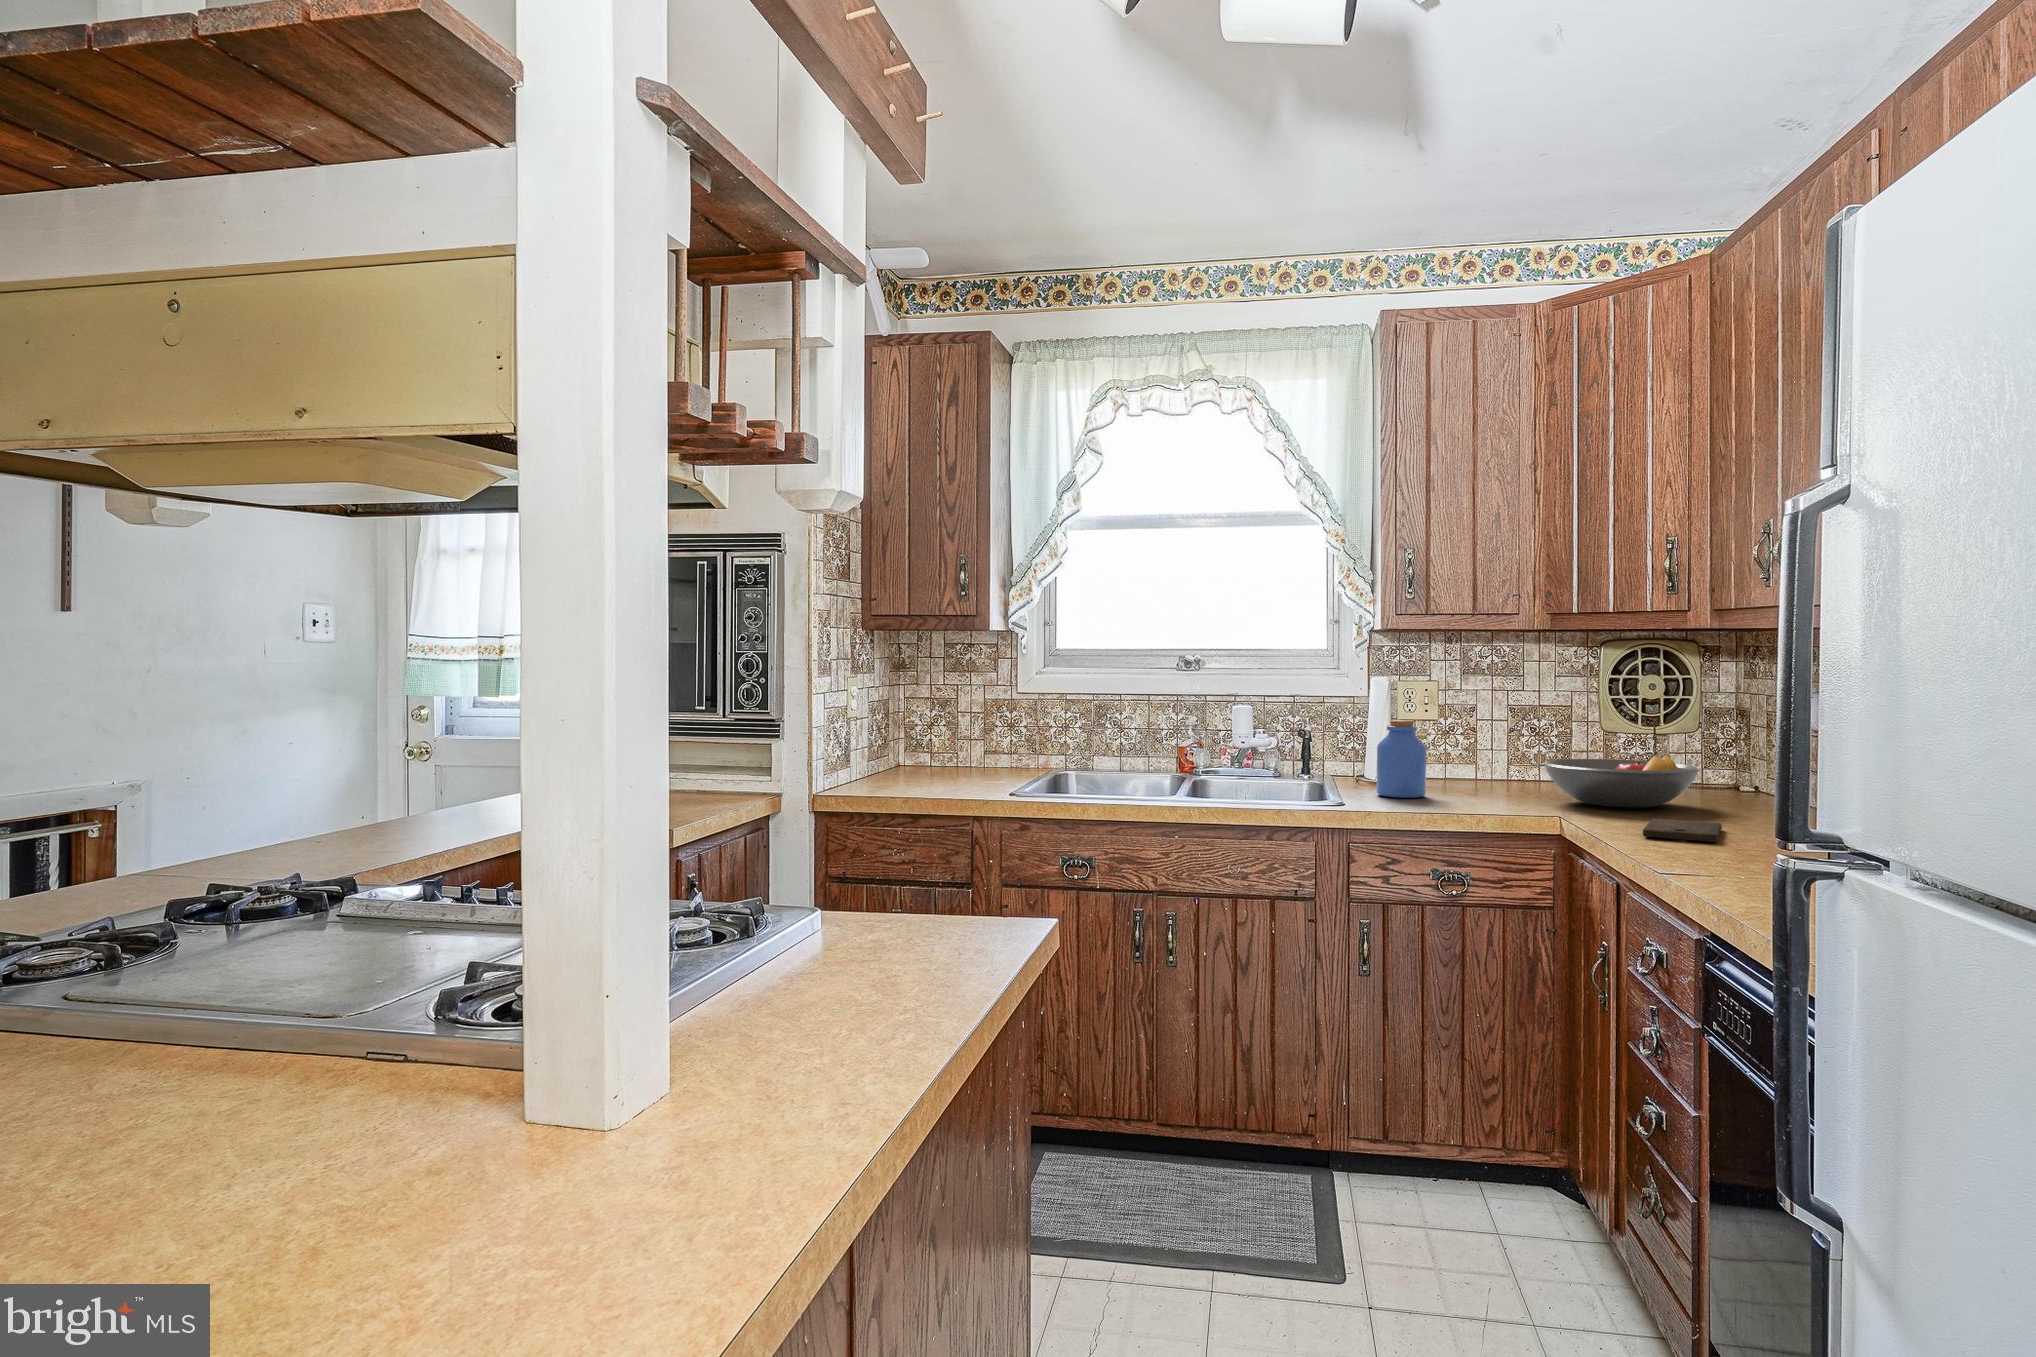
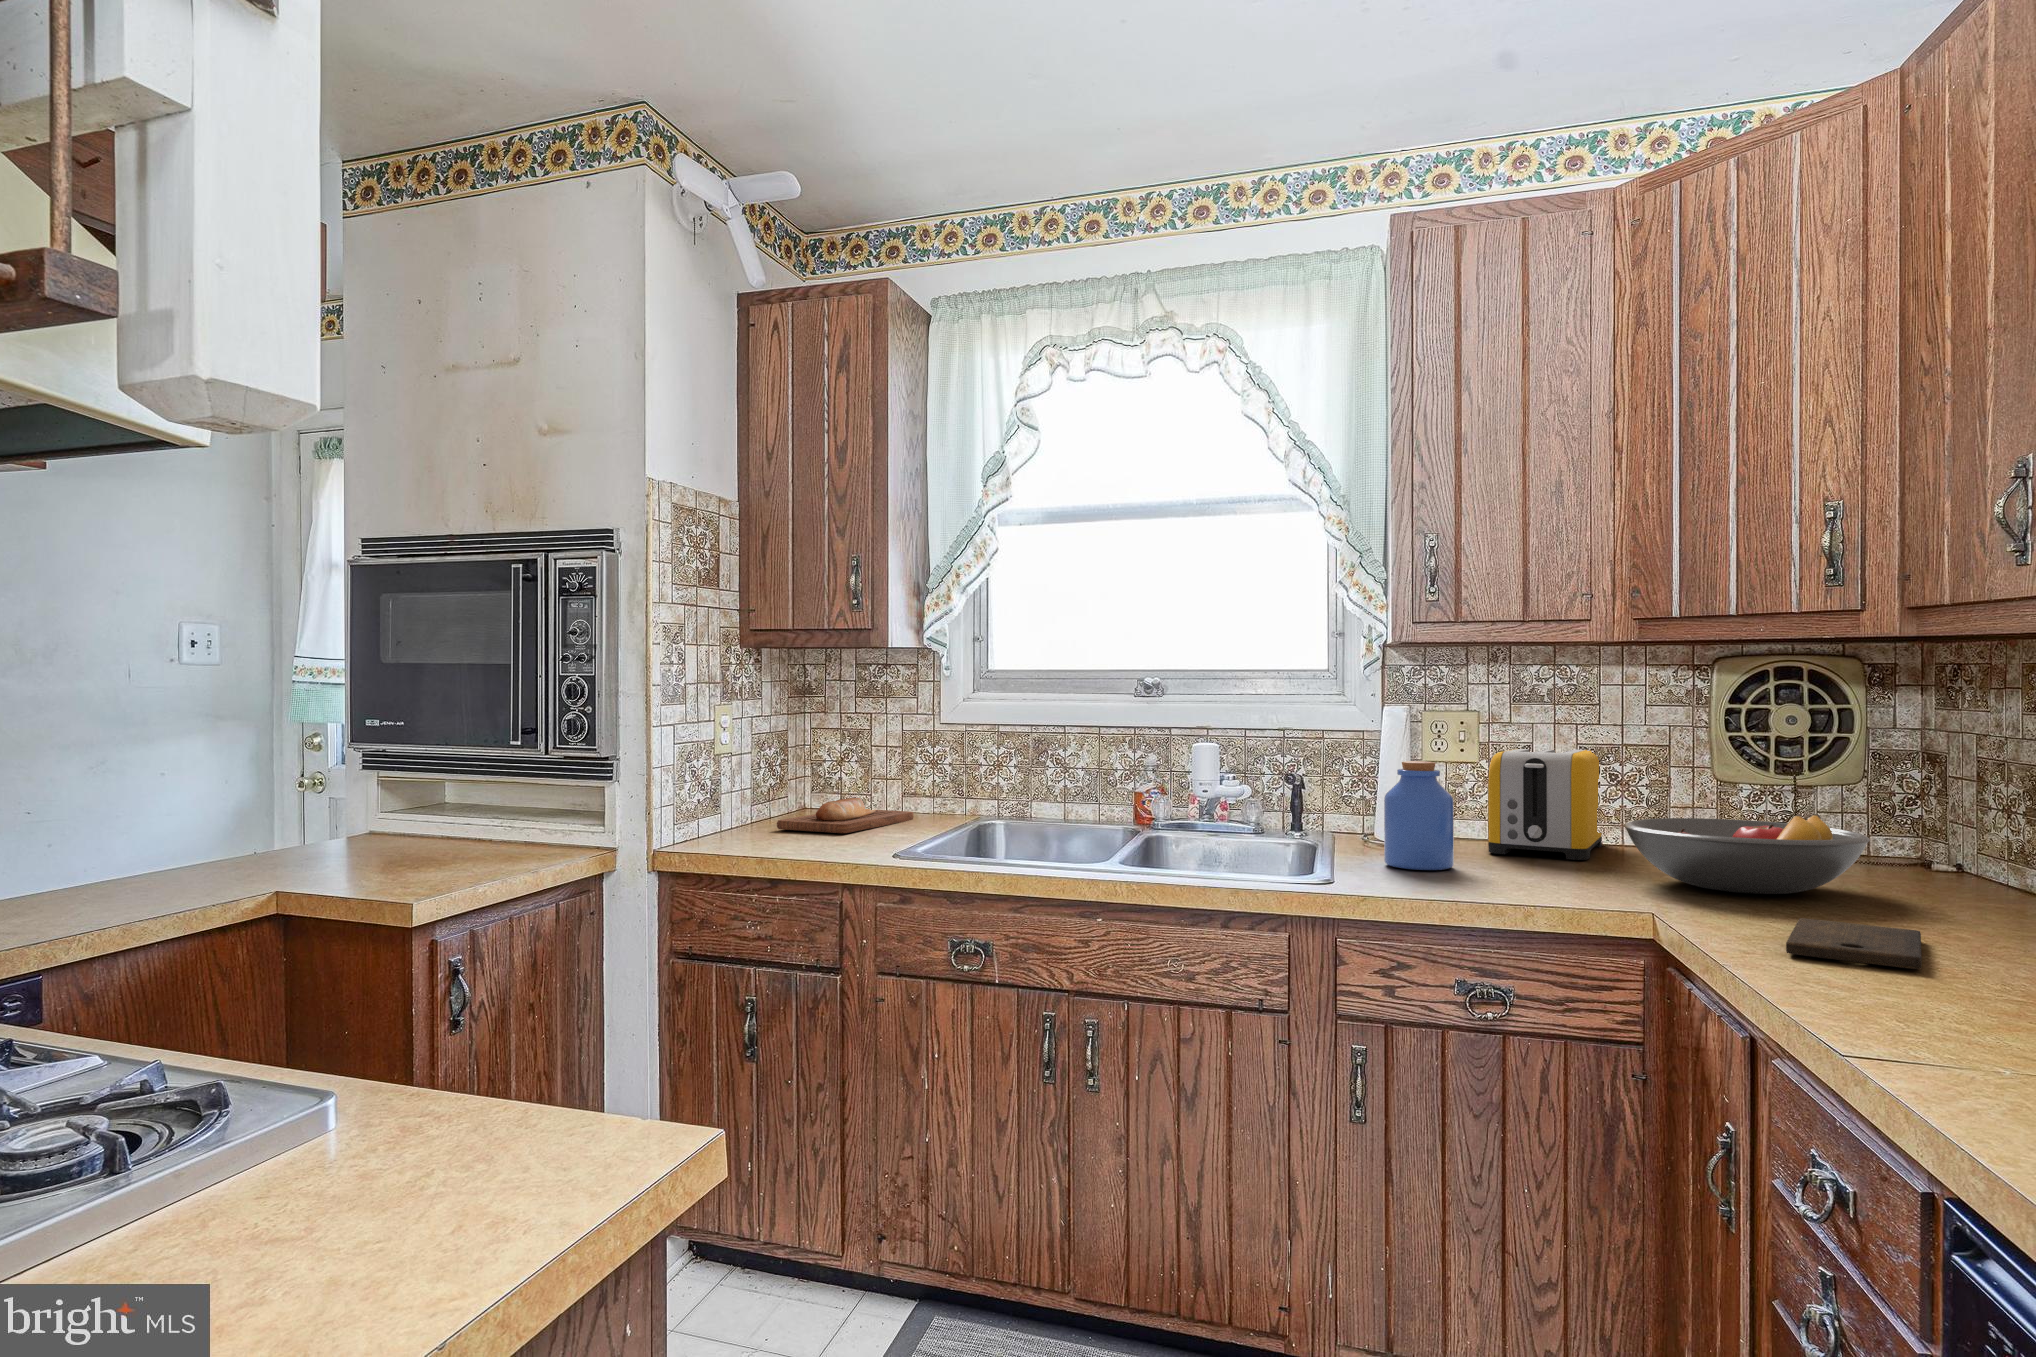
toaster: none [1446,710,1524,790] -> present [1488,749,1602,860]
bread loaf: none [887,751,984,780] -> present [777,798,914,833]

